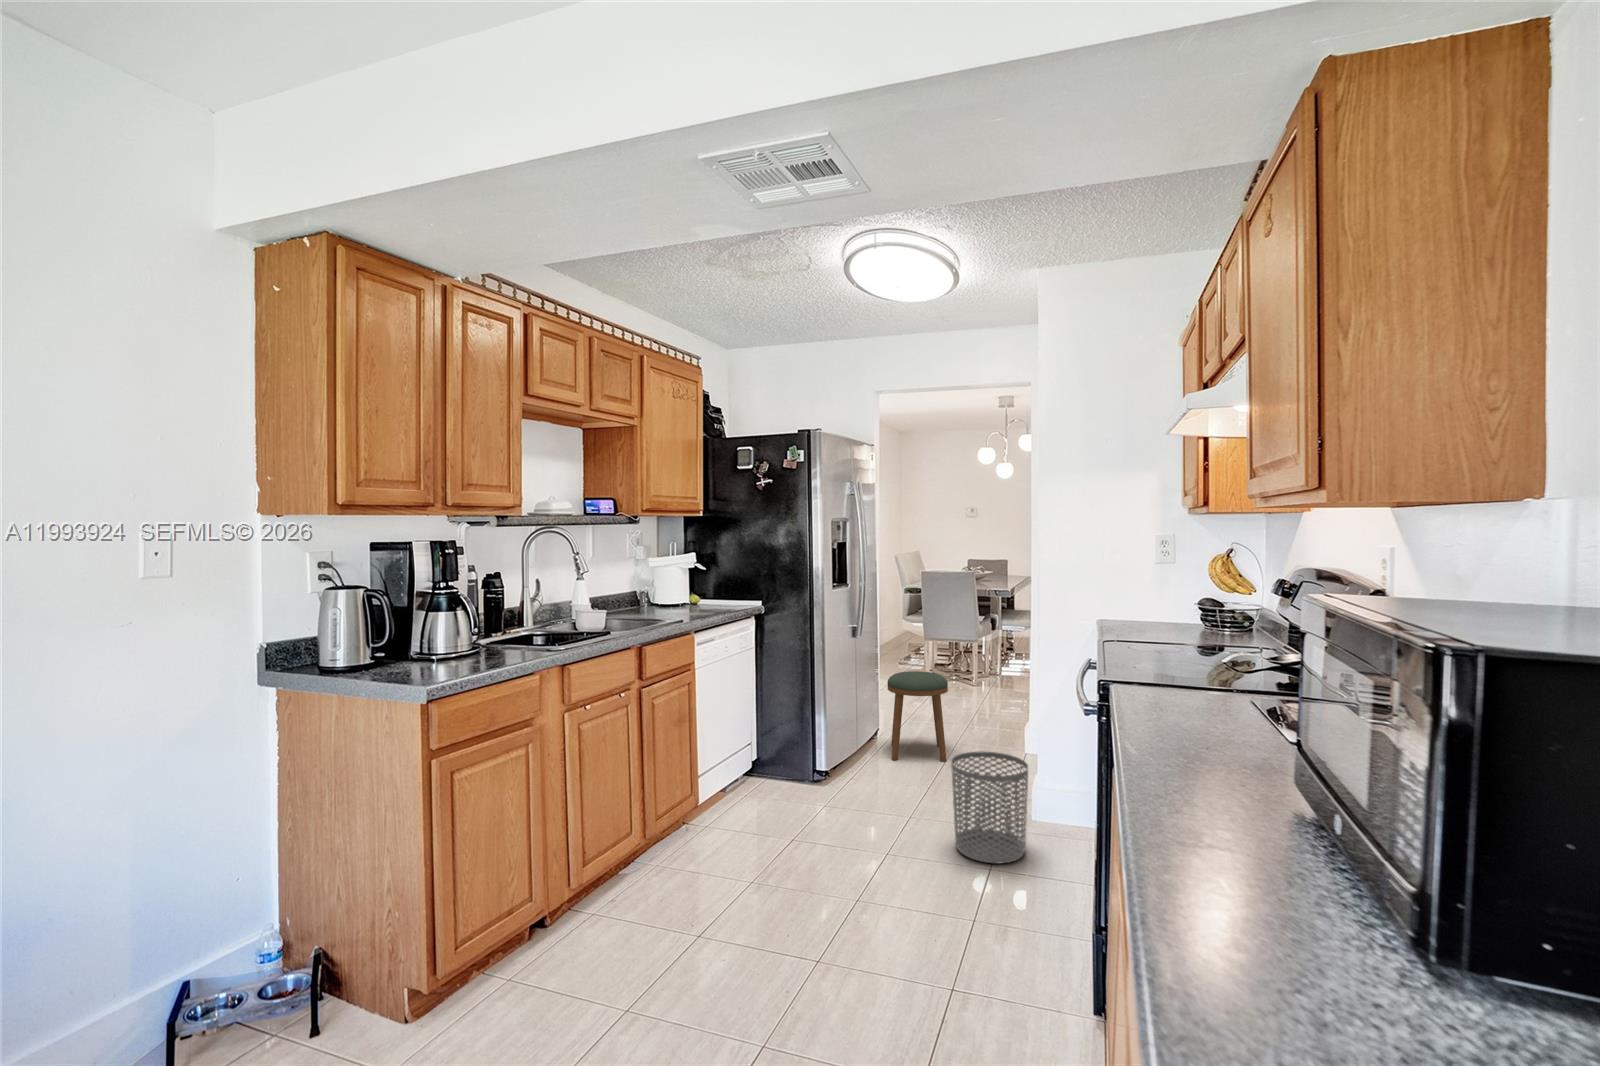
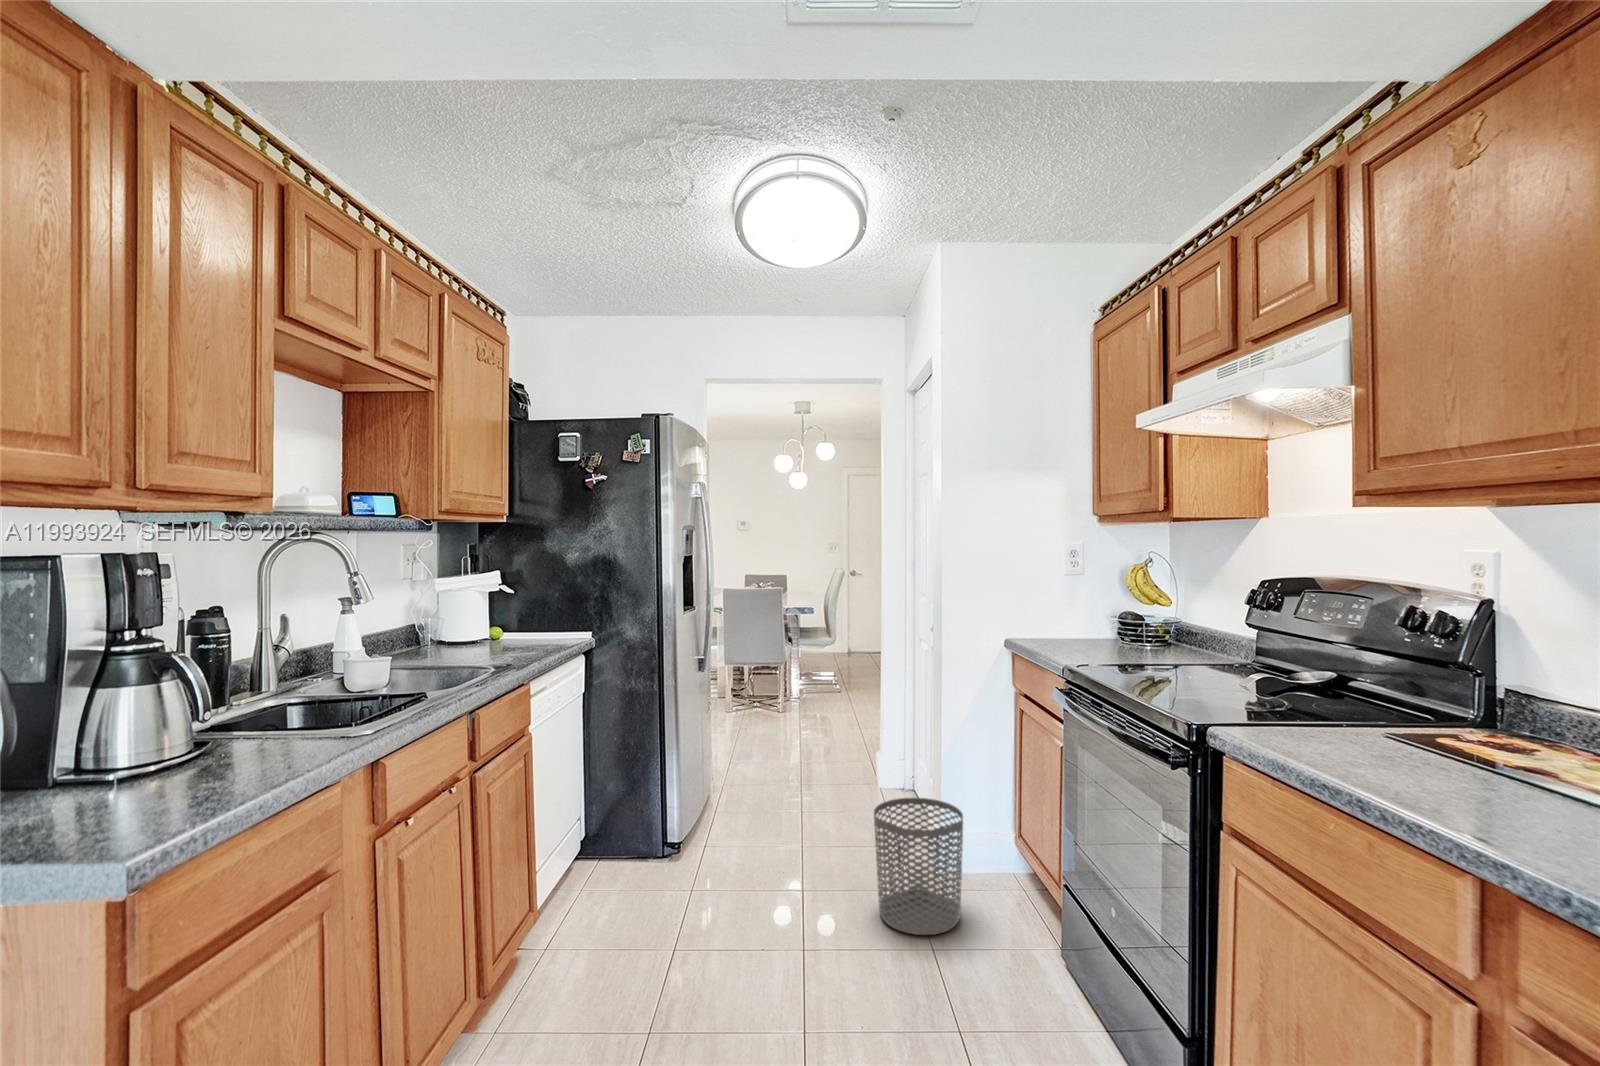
stool: present [887,671,948,762] -> none [736,705,809,814]

